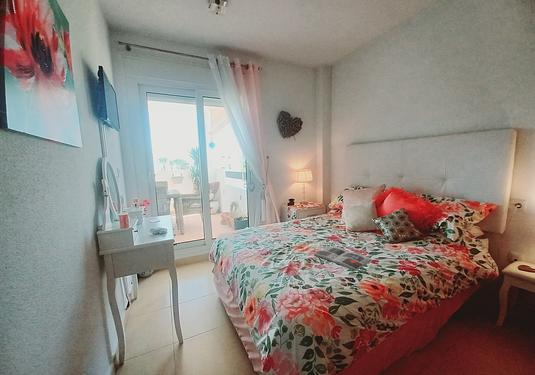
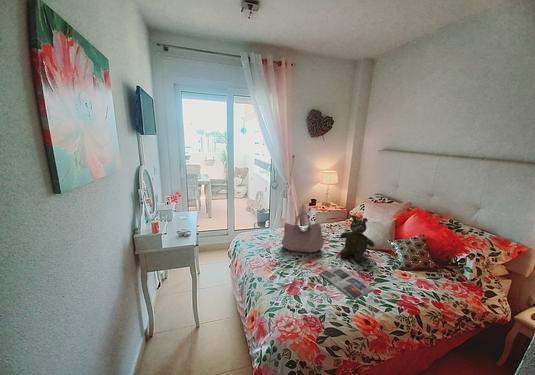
teddy bear: none [327,196,362,241] -> present [340,215,374,263]
handbag: none [269,198,312,240] -> present [282,212,324,252]

